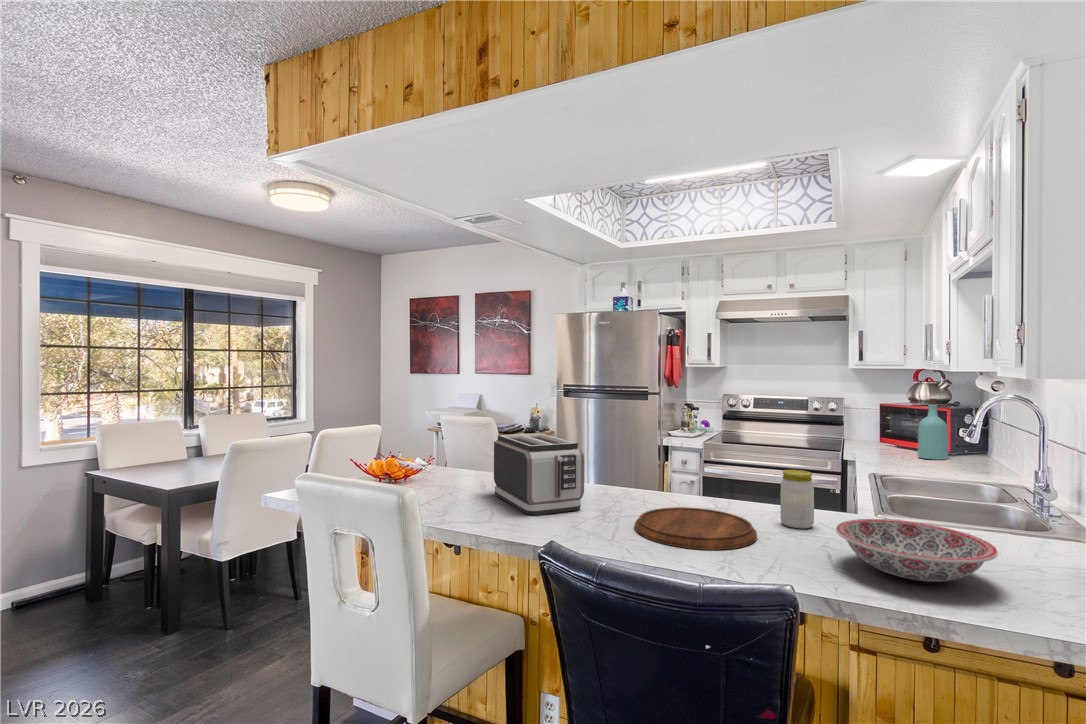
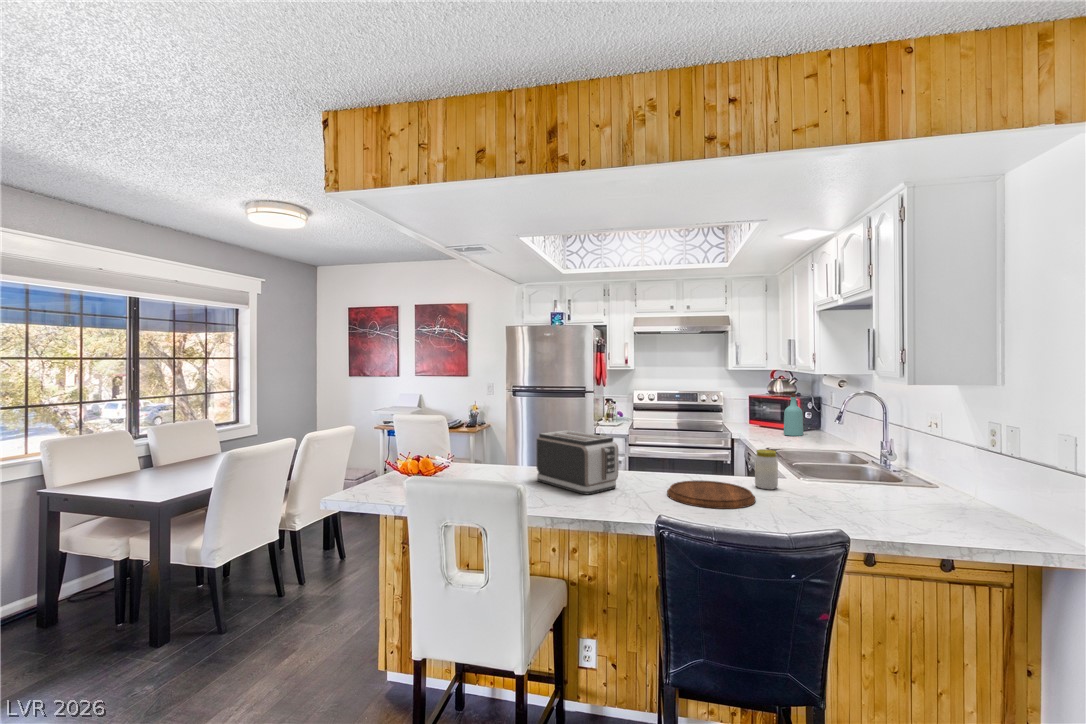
ceramic bowl: present [836,519,998,582] -> none [814,479,915,515]

